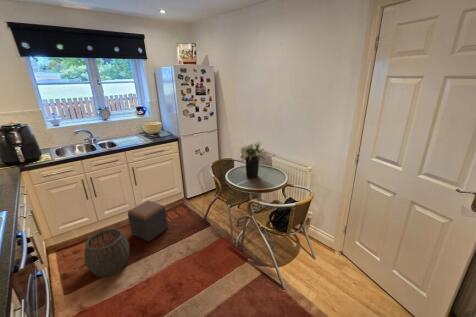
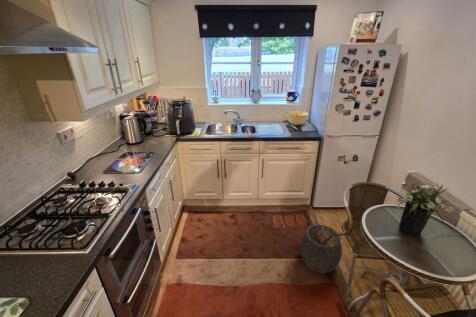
footstool: present [128,200,168,242] -> none [245,198,281,241]
woven basket: present [84,229,129,277] -> present [300,224,342,273]

